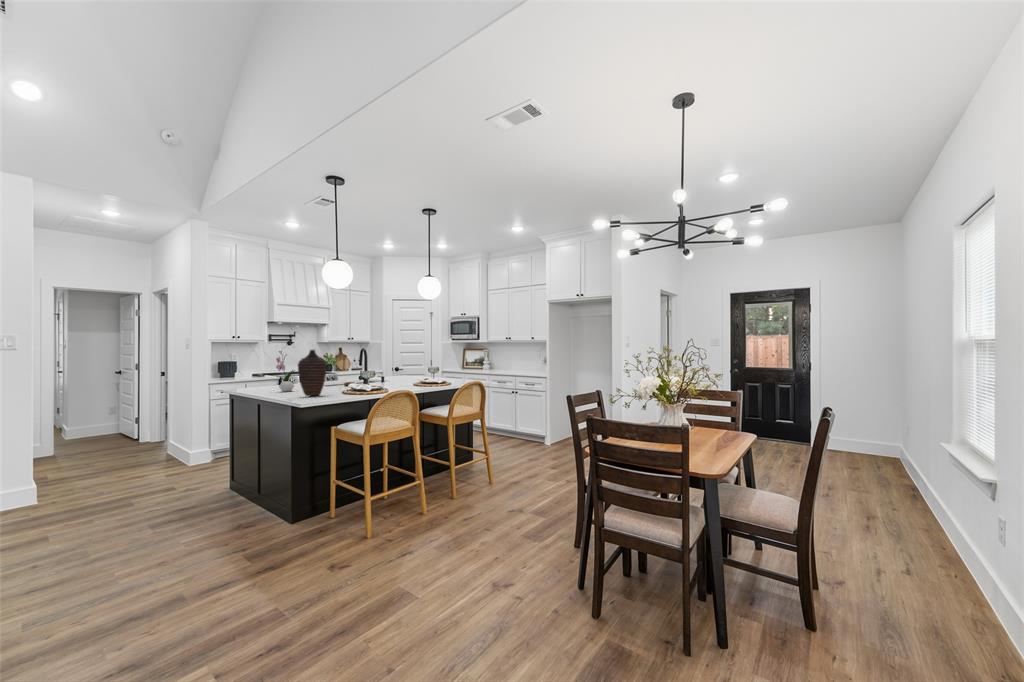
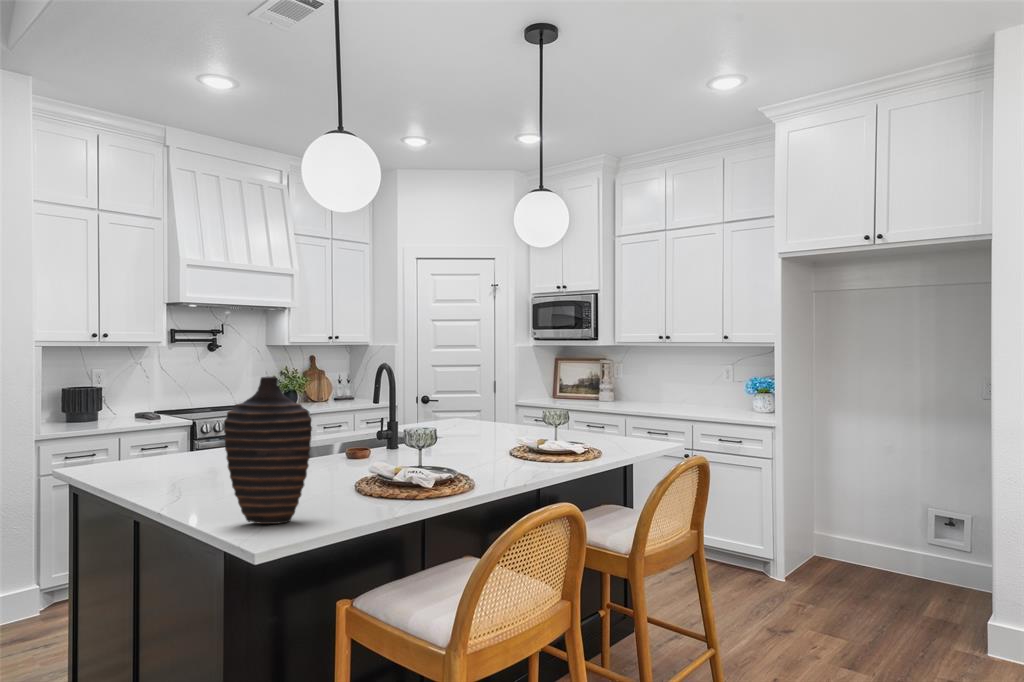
flower arrangement: present [276,351,295,392] -> none [168,374,220,487]

